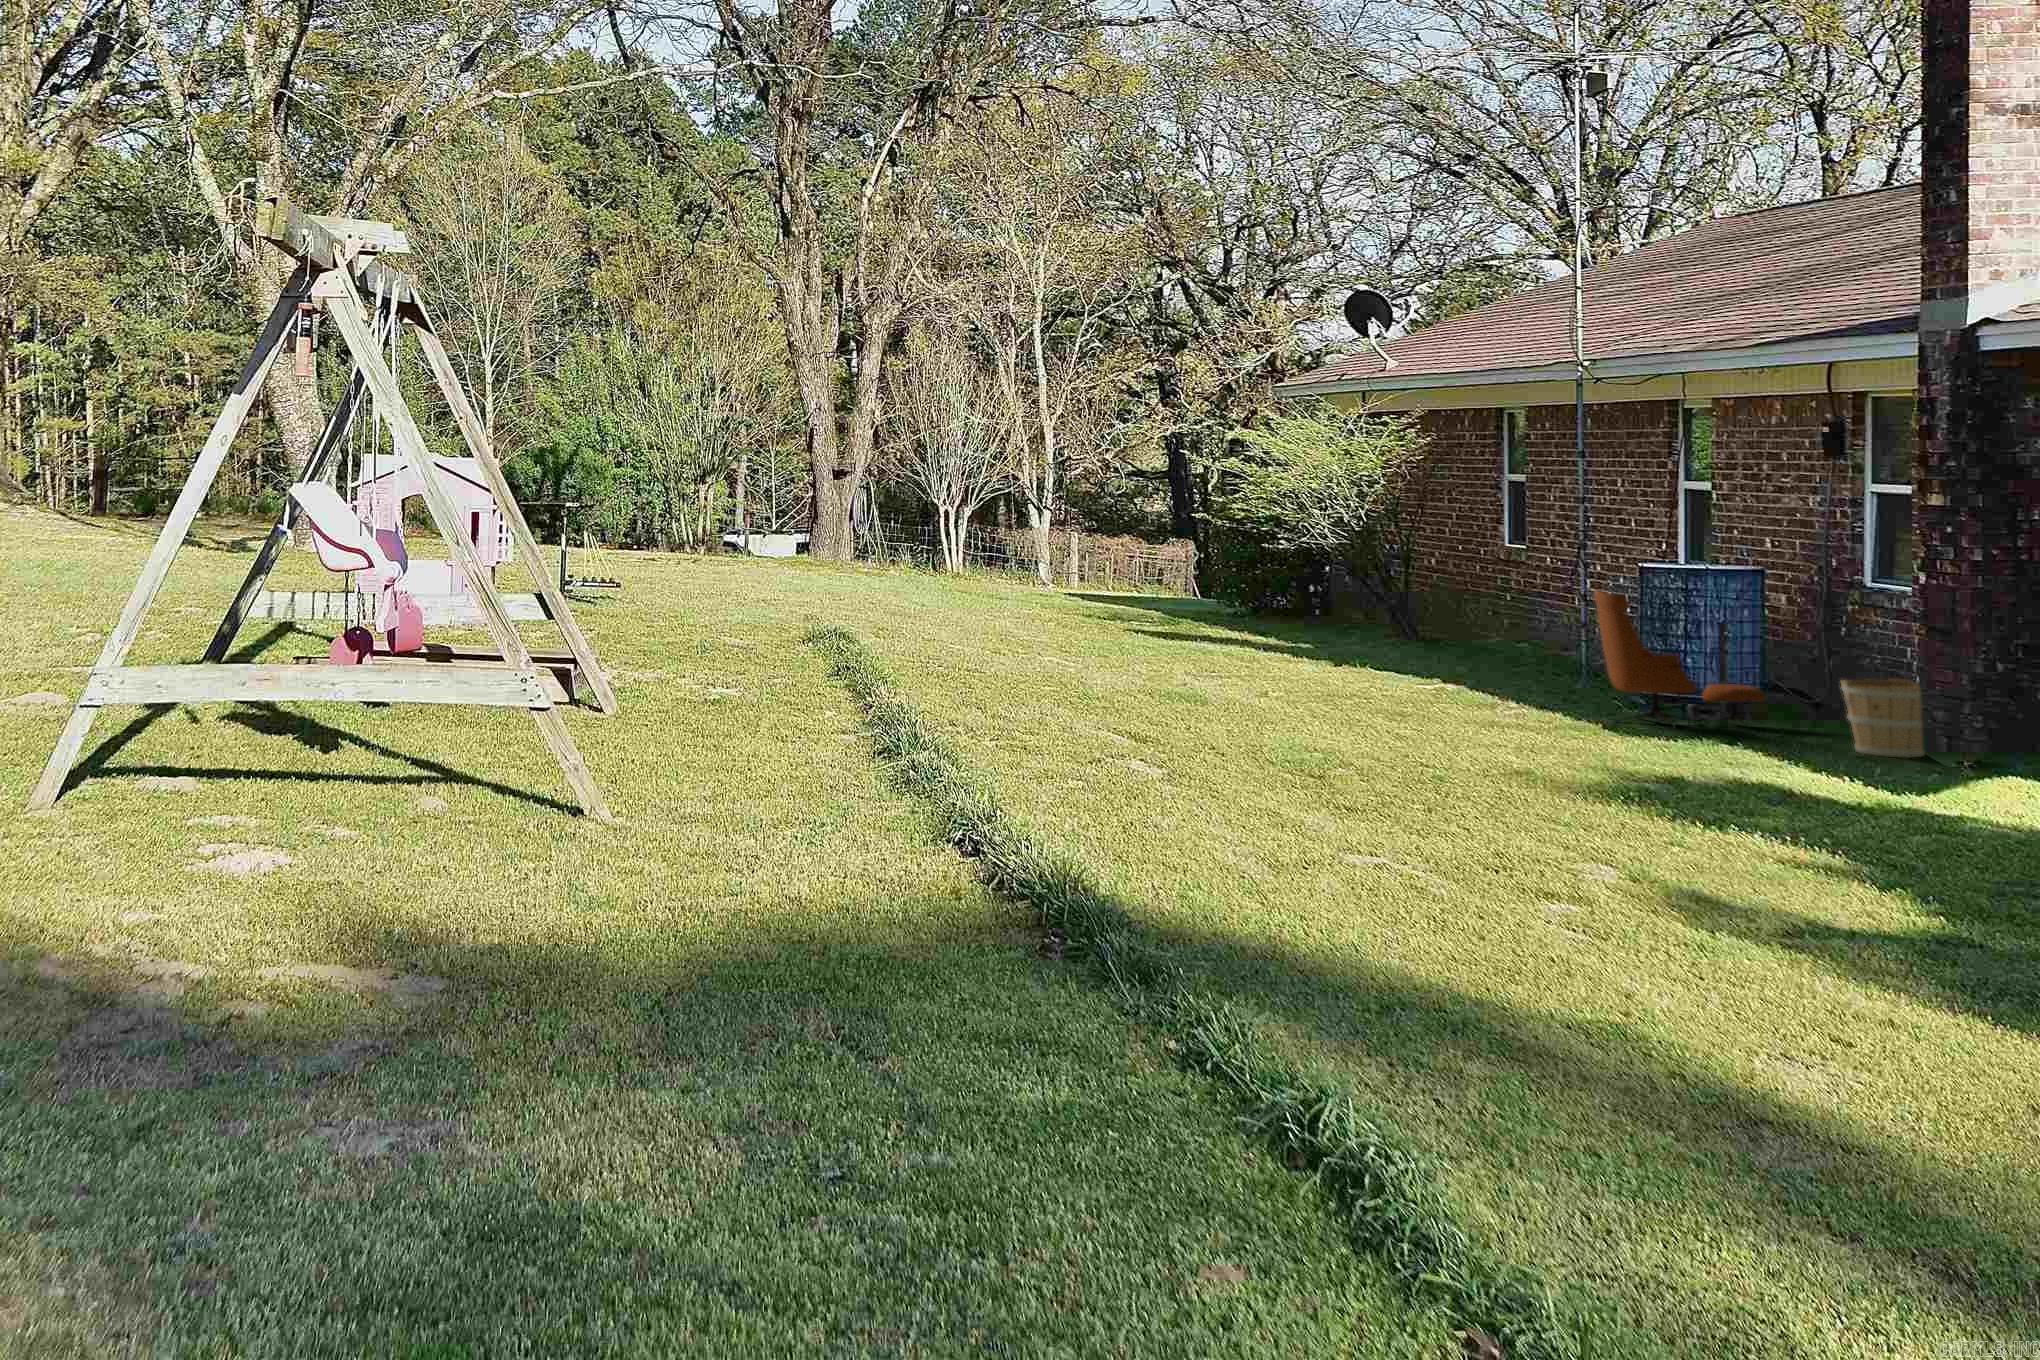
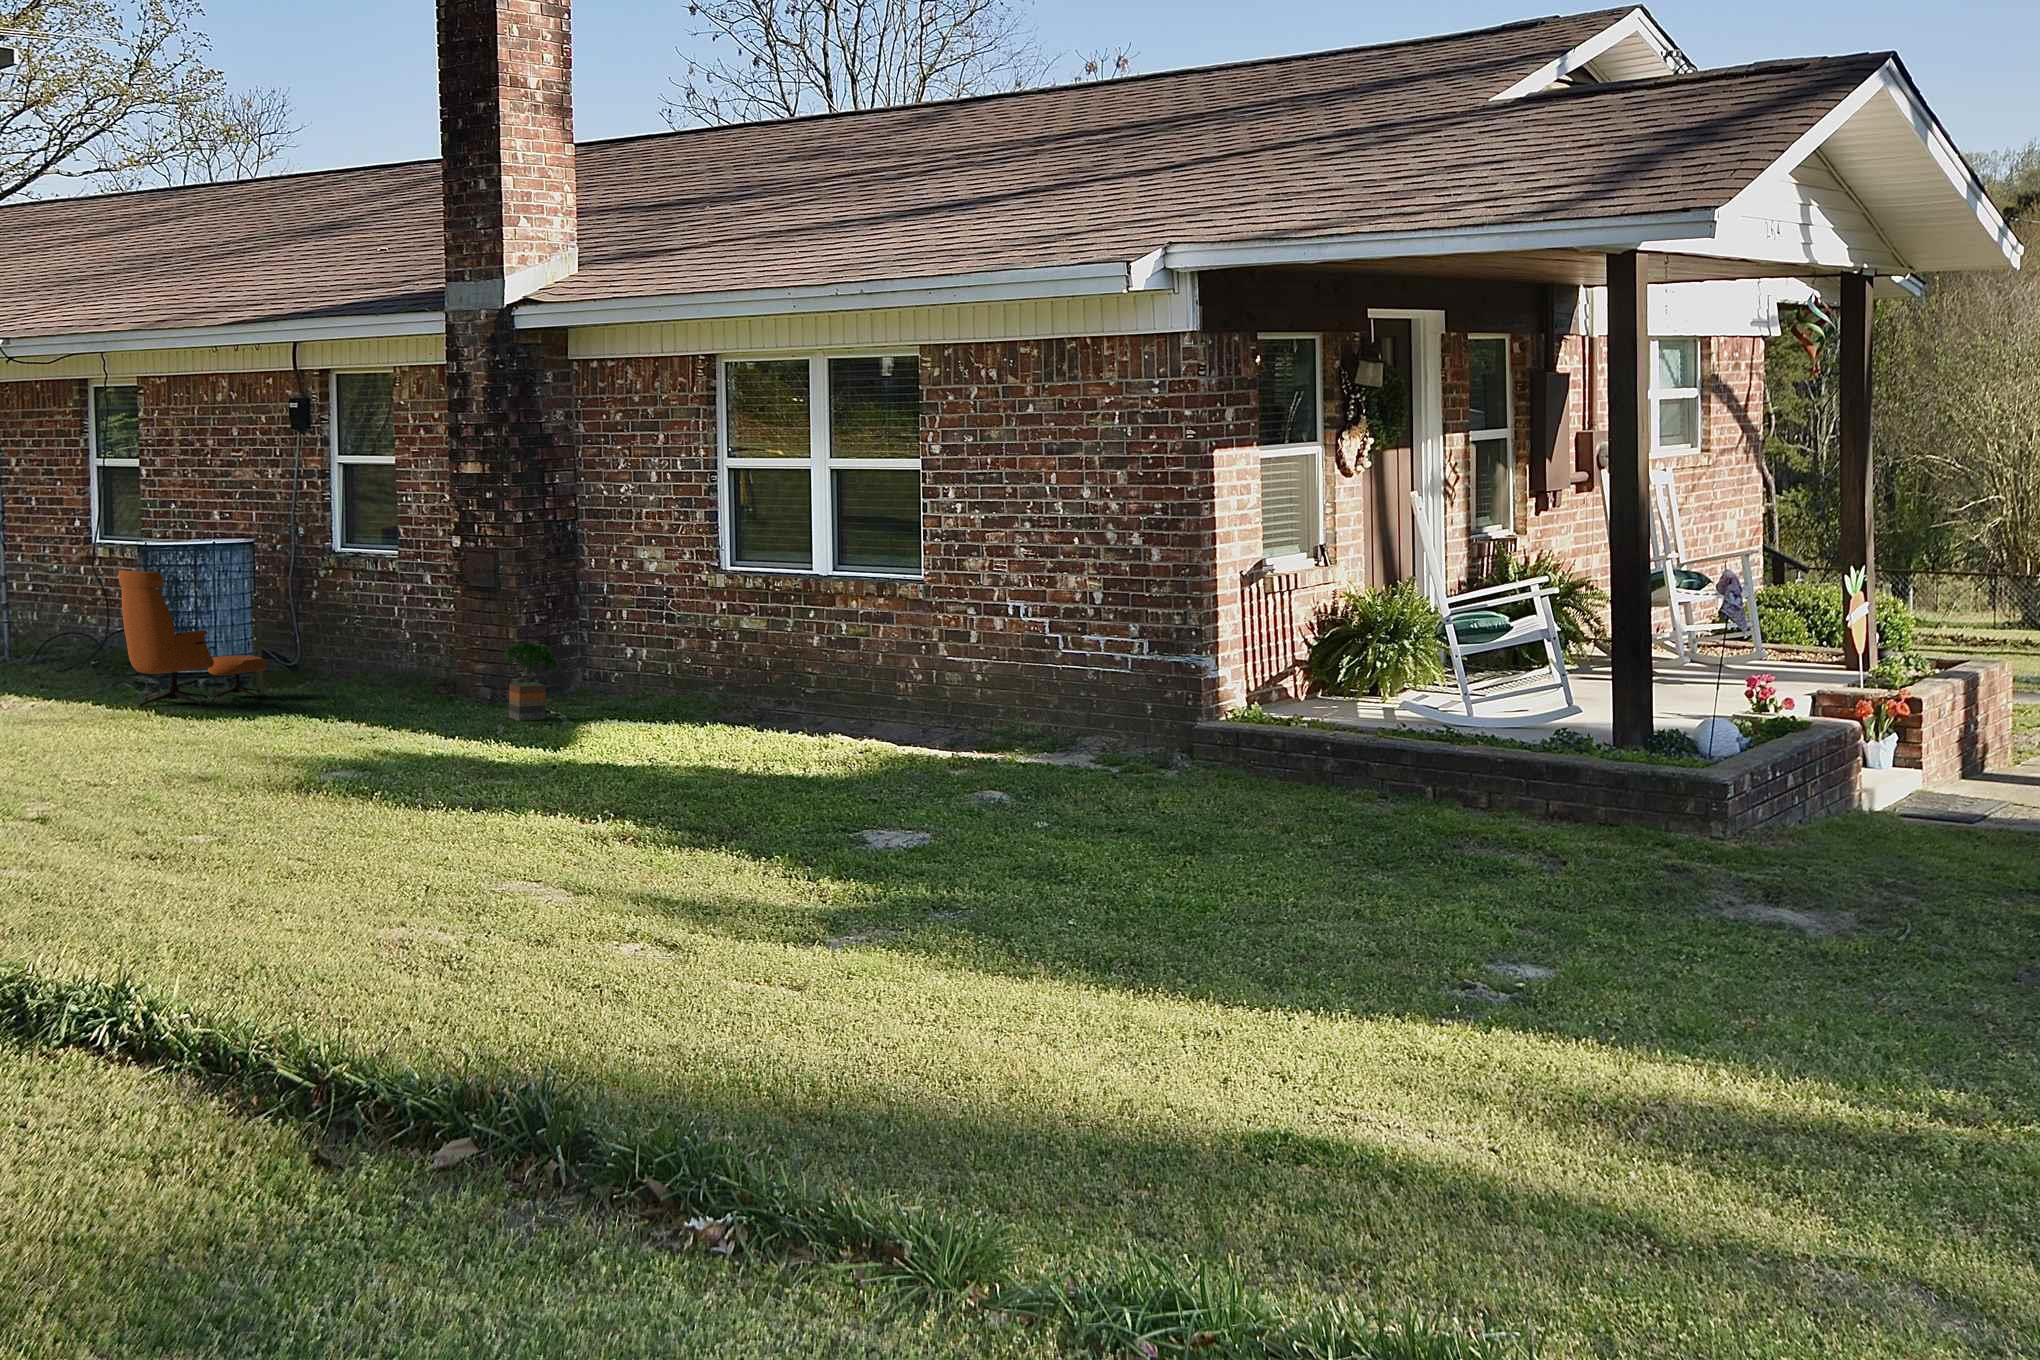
wooden bucket: present [1841,678,1924,758] -> none [371,636,452,712]
potted tree: none [1965,692,2032,778] -> present [504,643,557,721]

